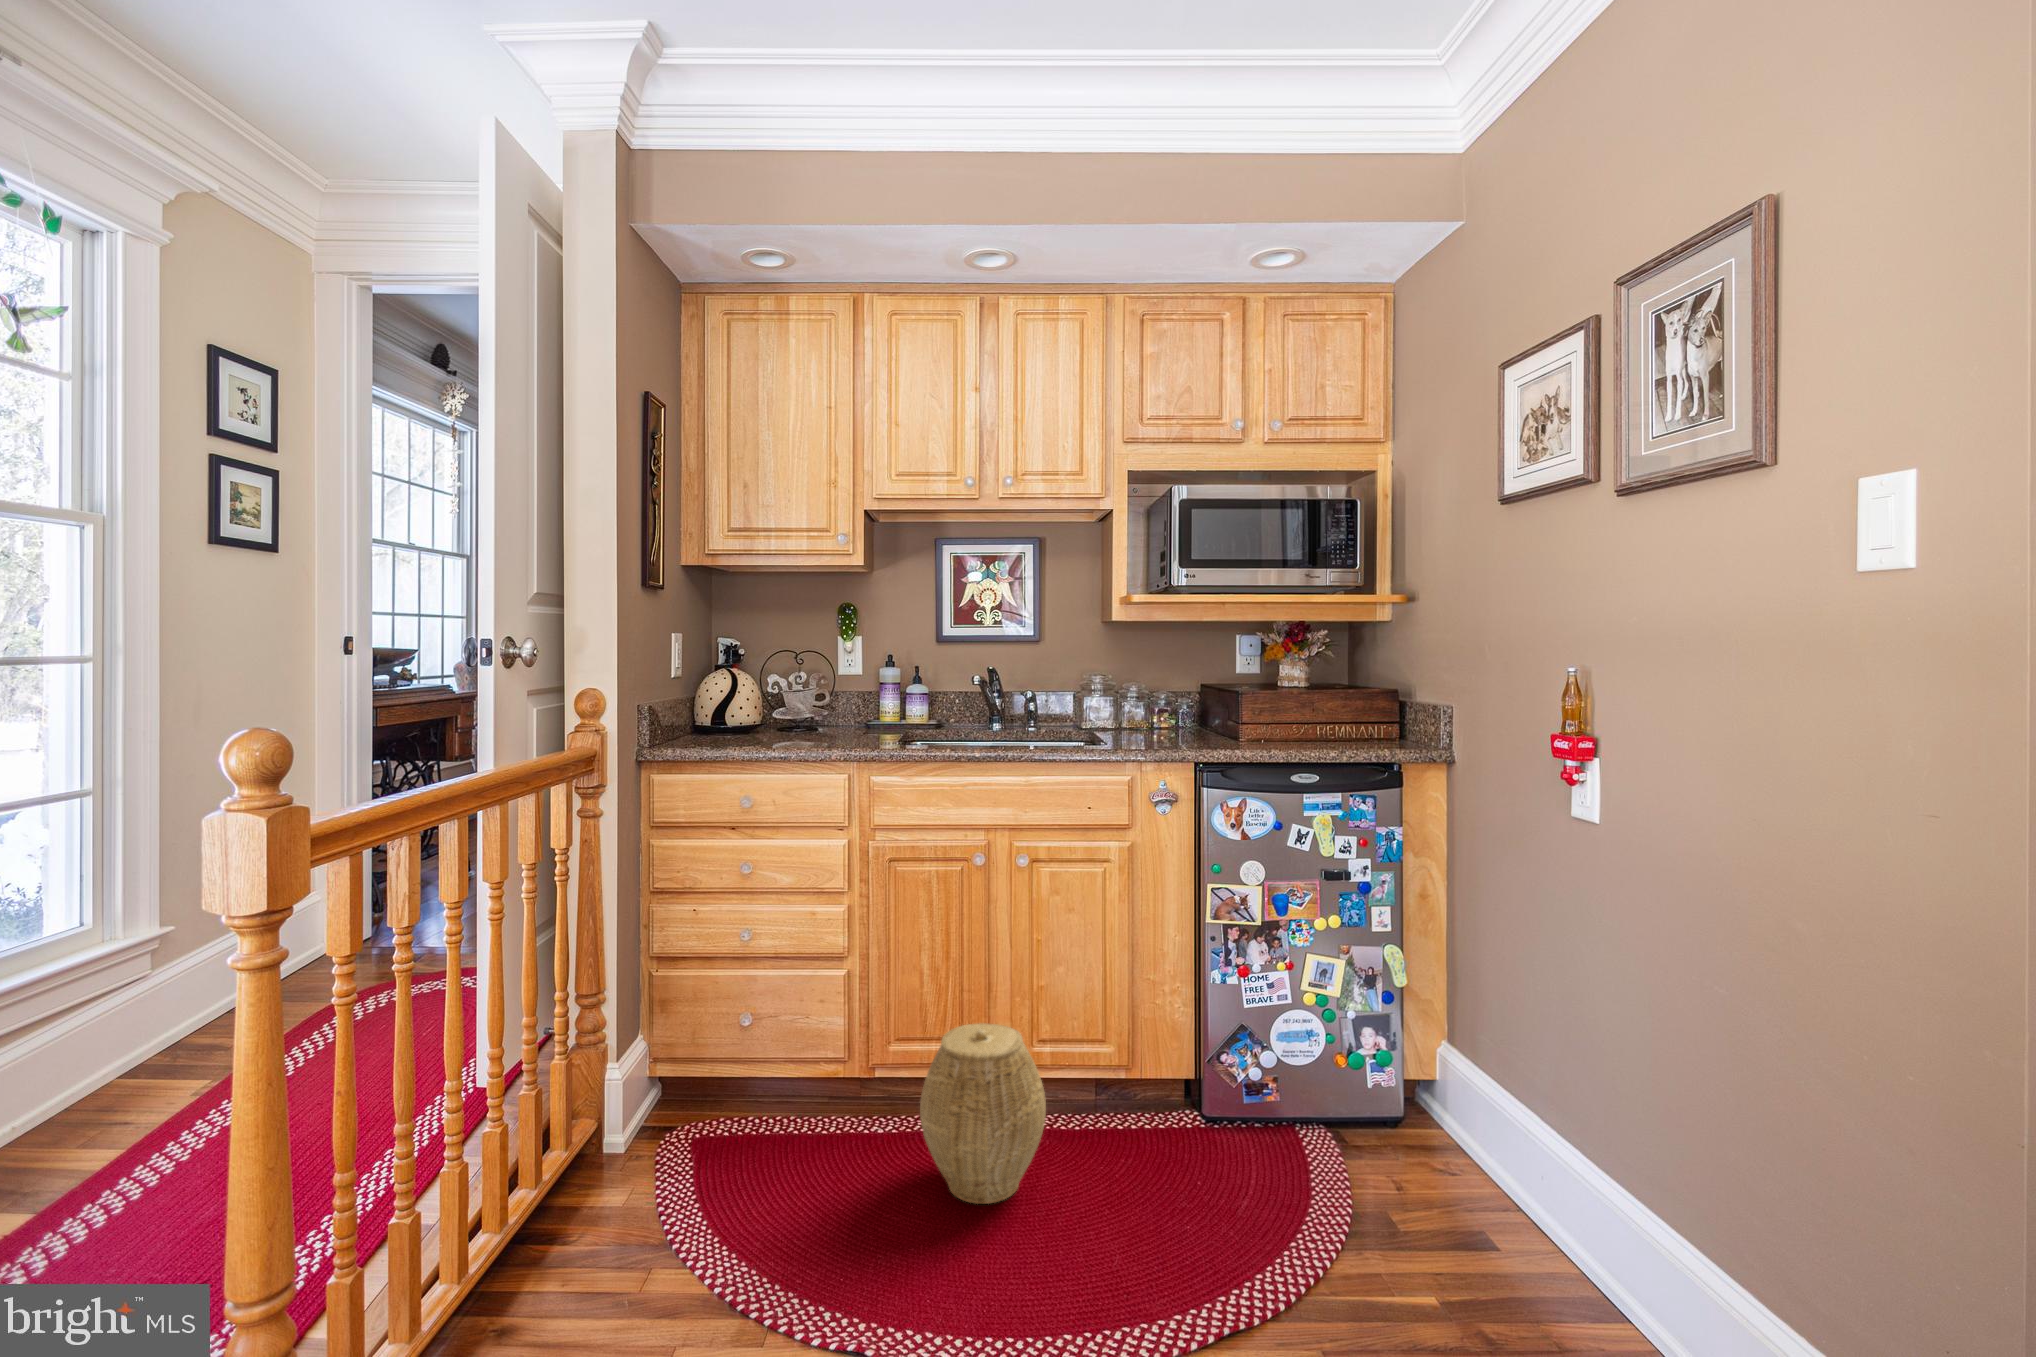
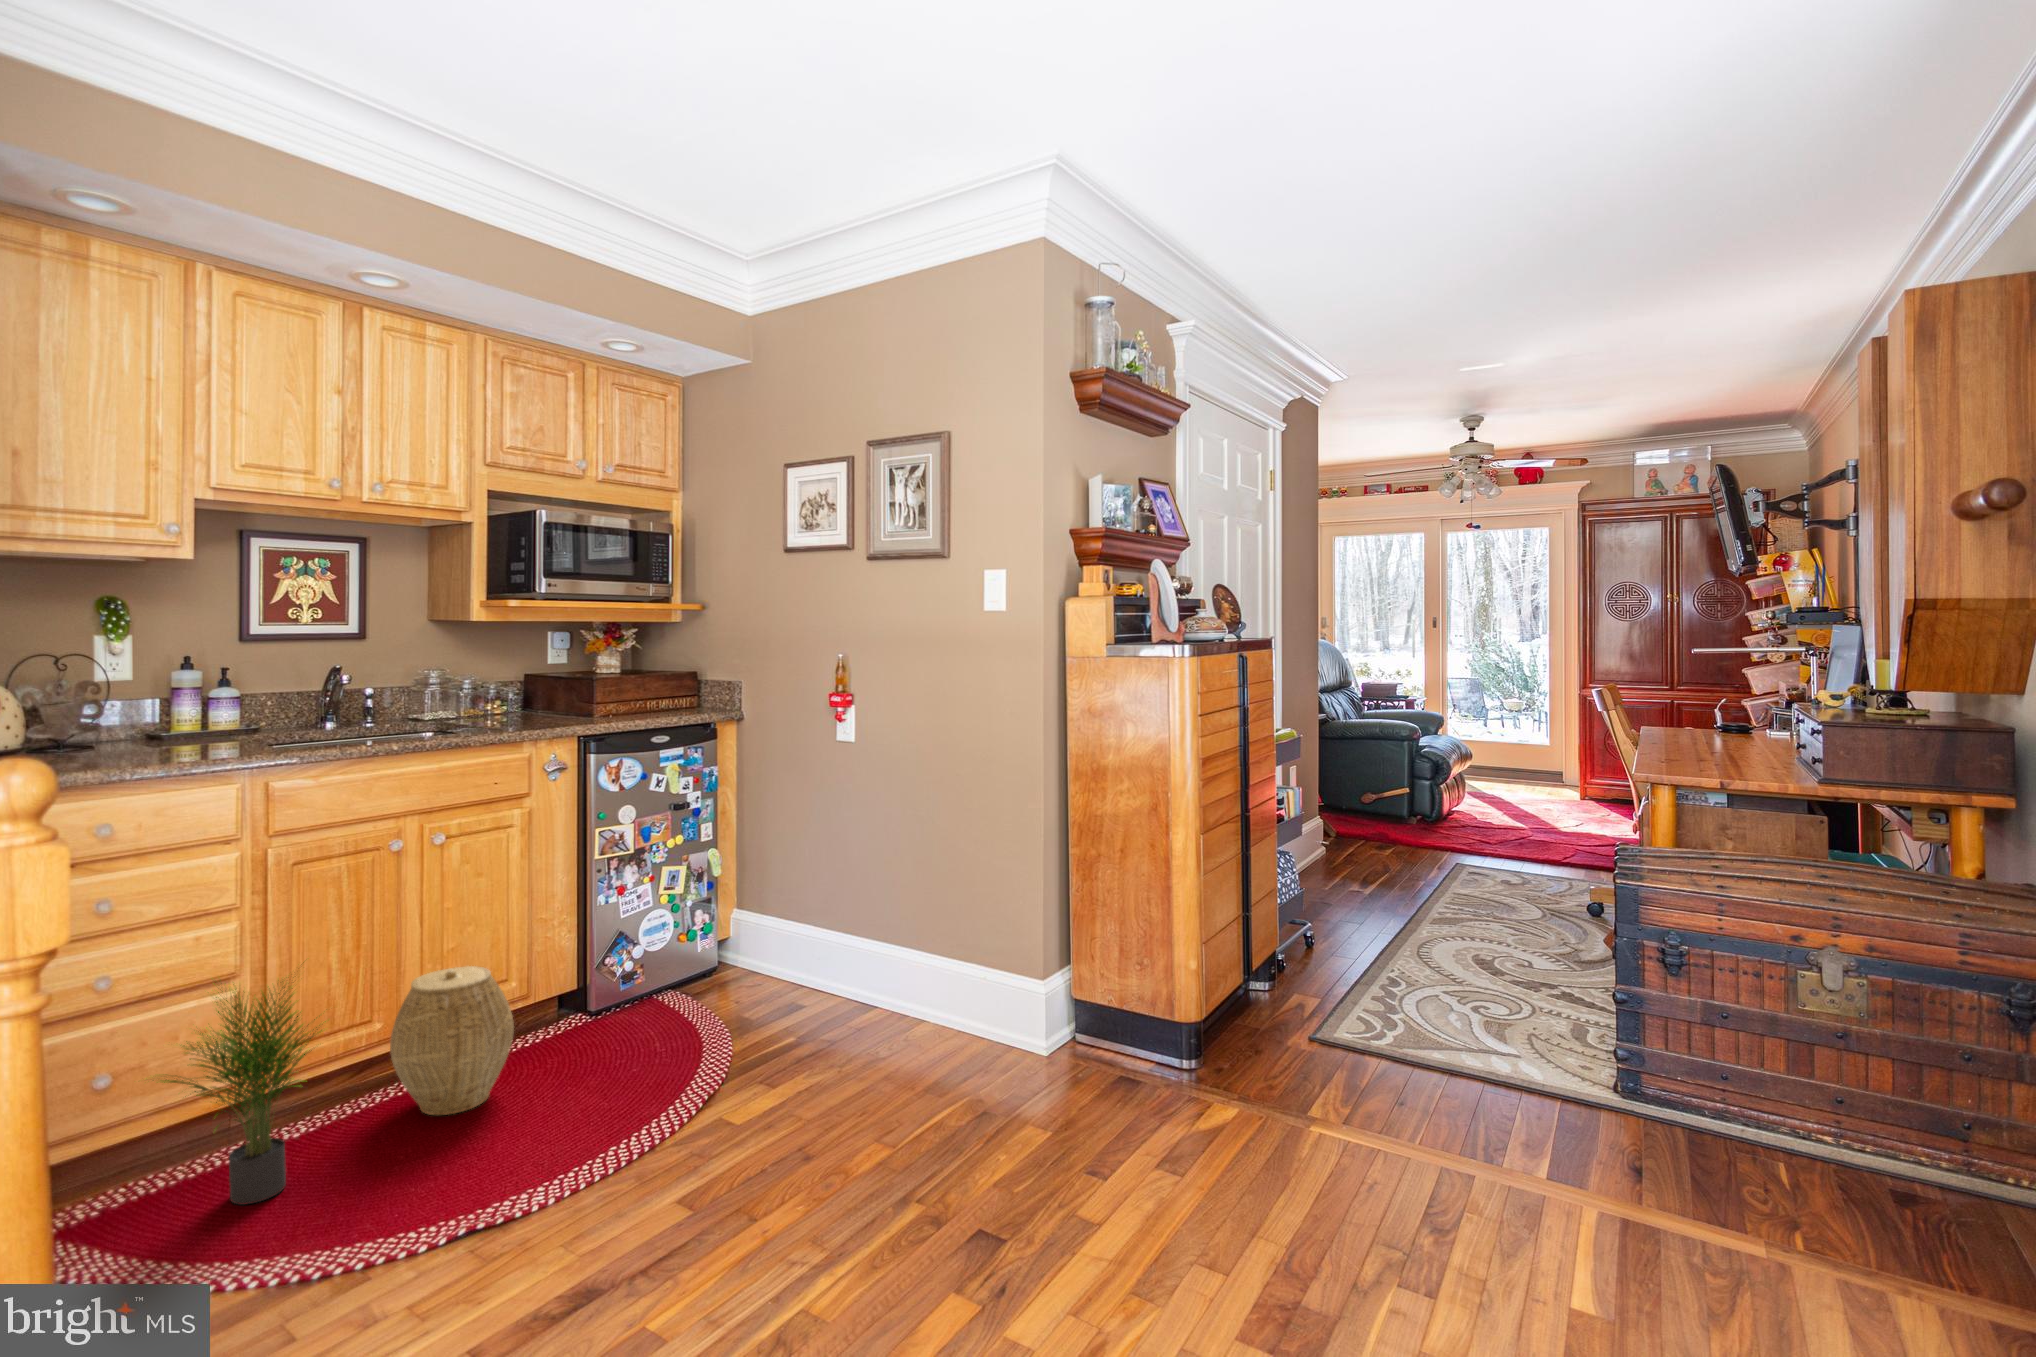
potted plant: none [671,978,844,1224] -> present [153,977,326,1205]

